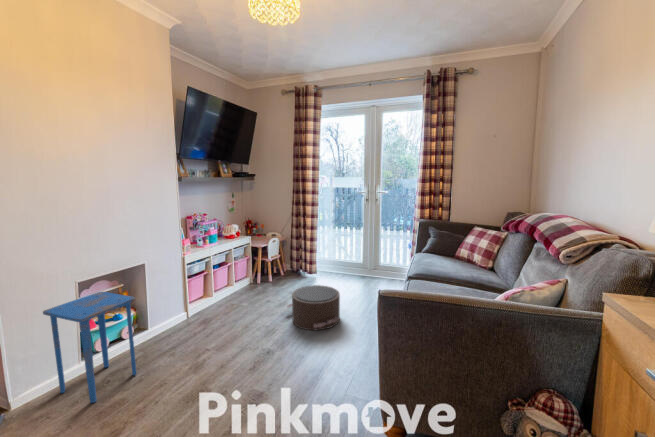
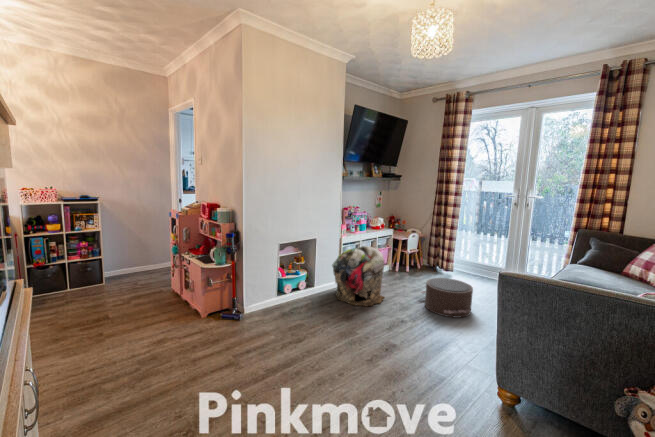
laundry basket: none [171,263,247,344] -> present [332,246,384,307]
side table: present [43,292,136,403] -> none [264,252,313,322]

